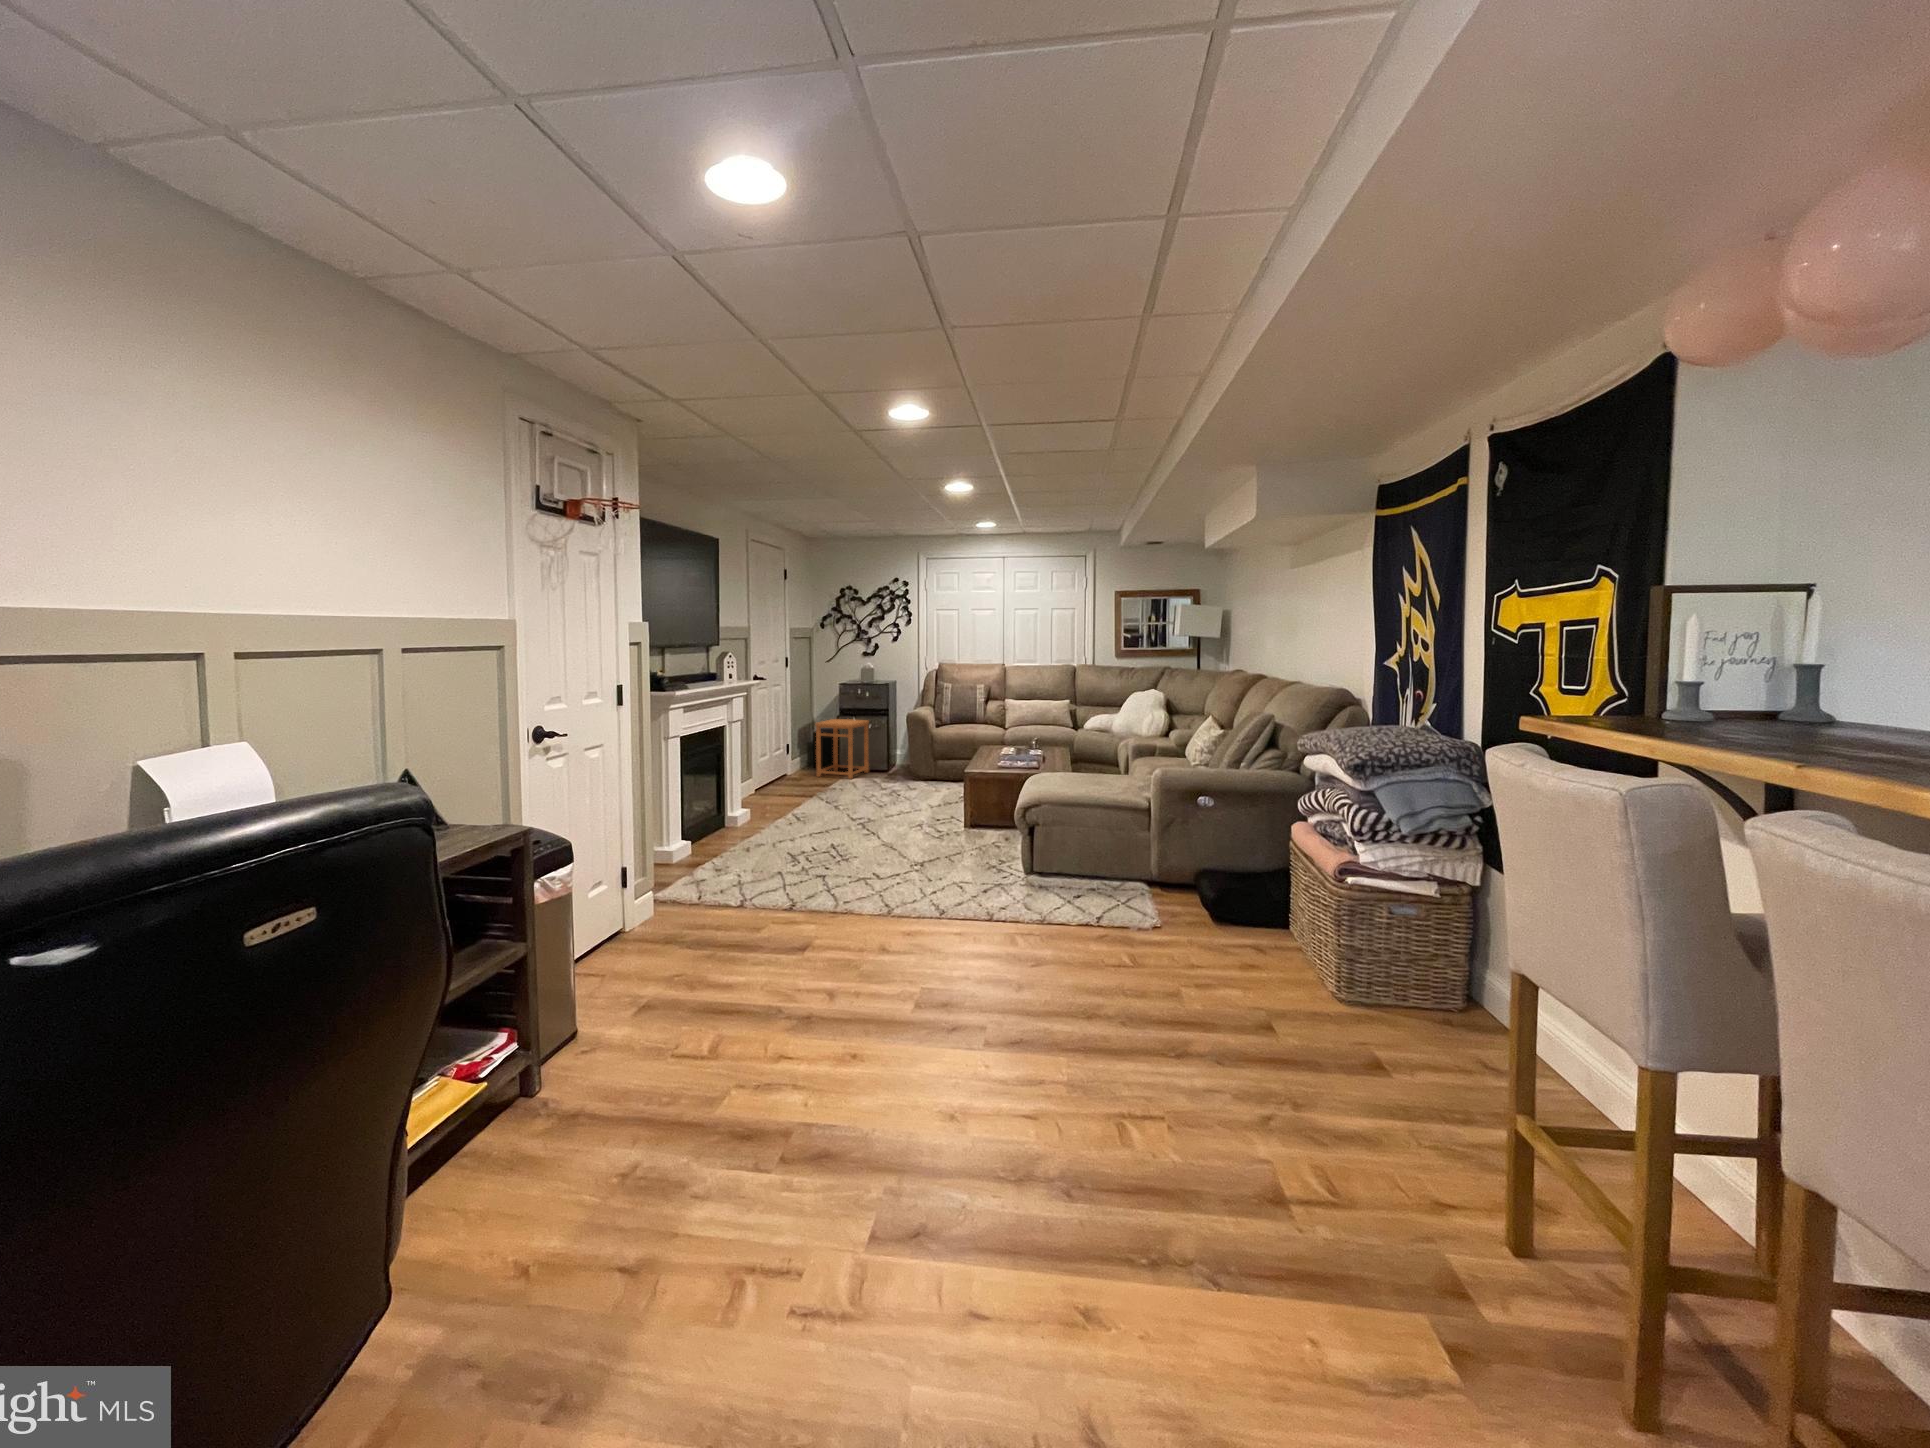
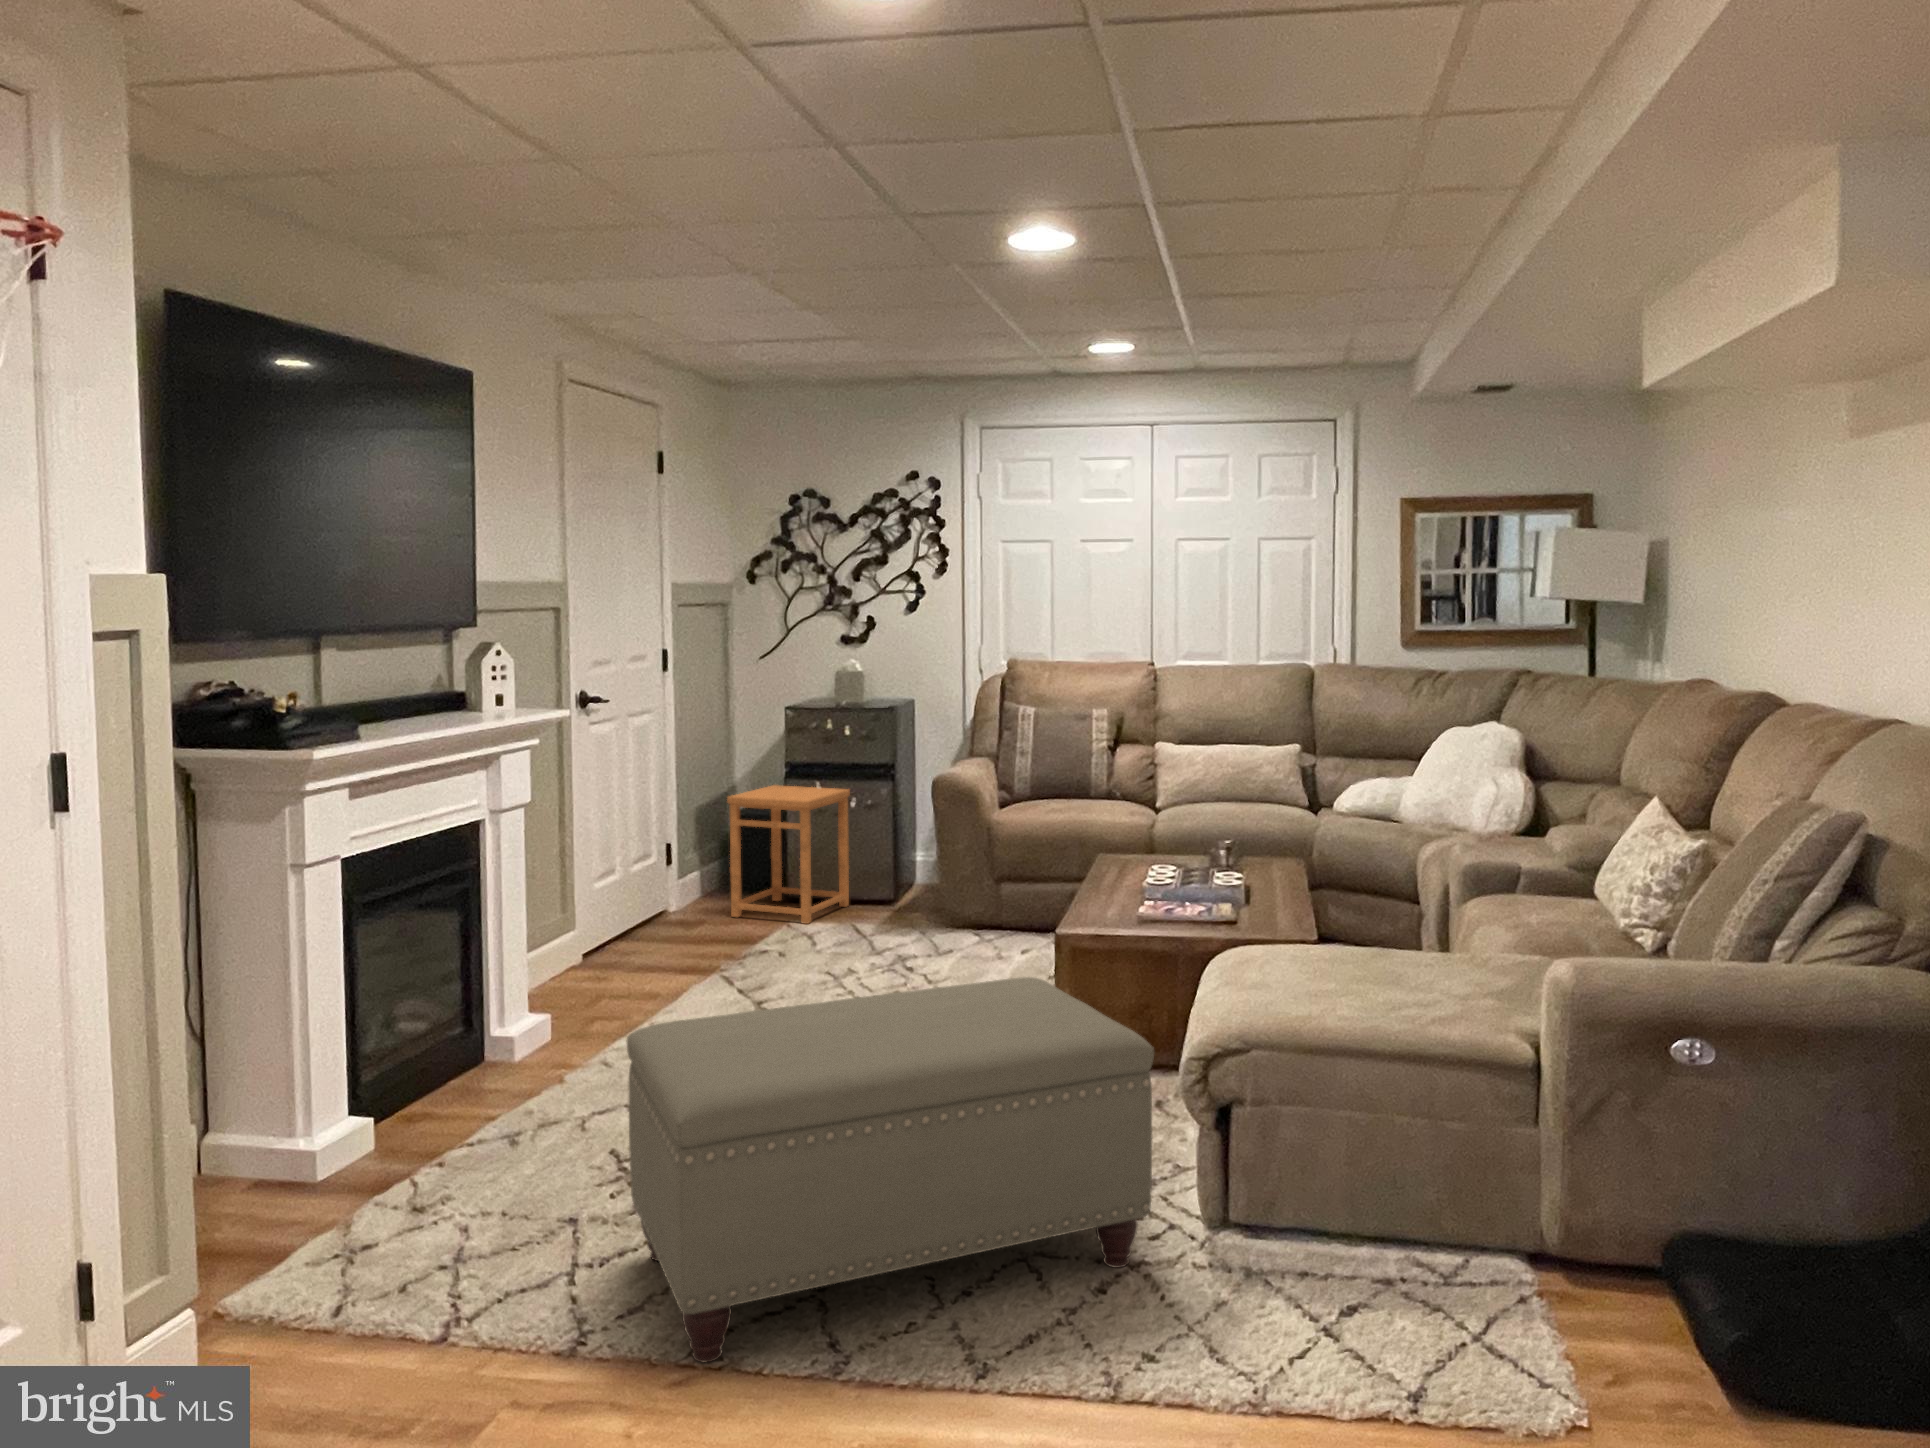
ottoman: none [804,782,1005,911] -> present [627,977,1154,1362]

